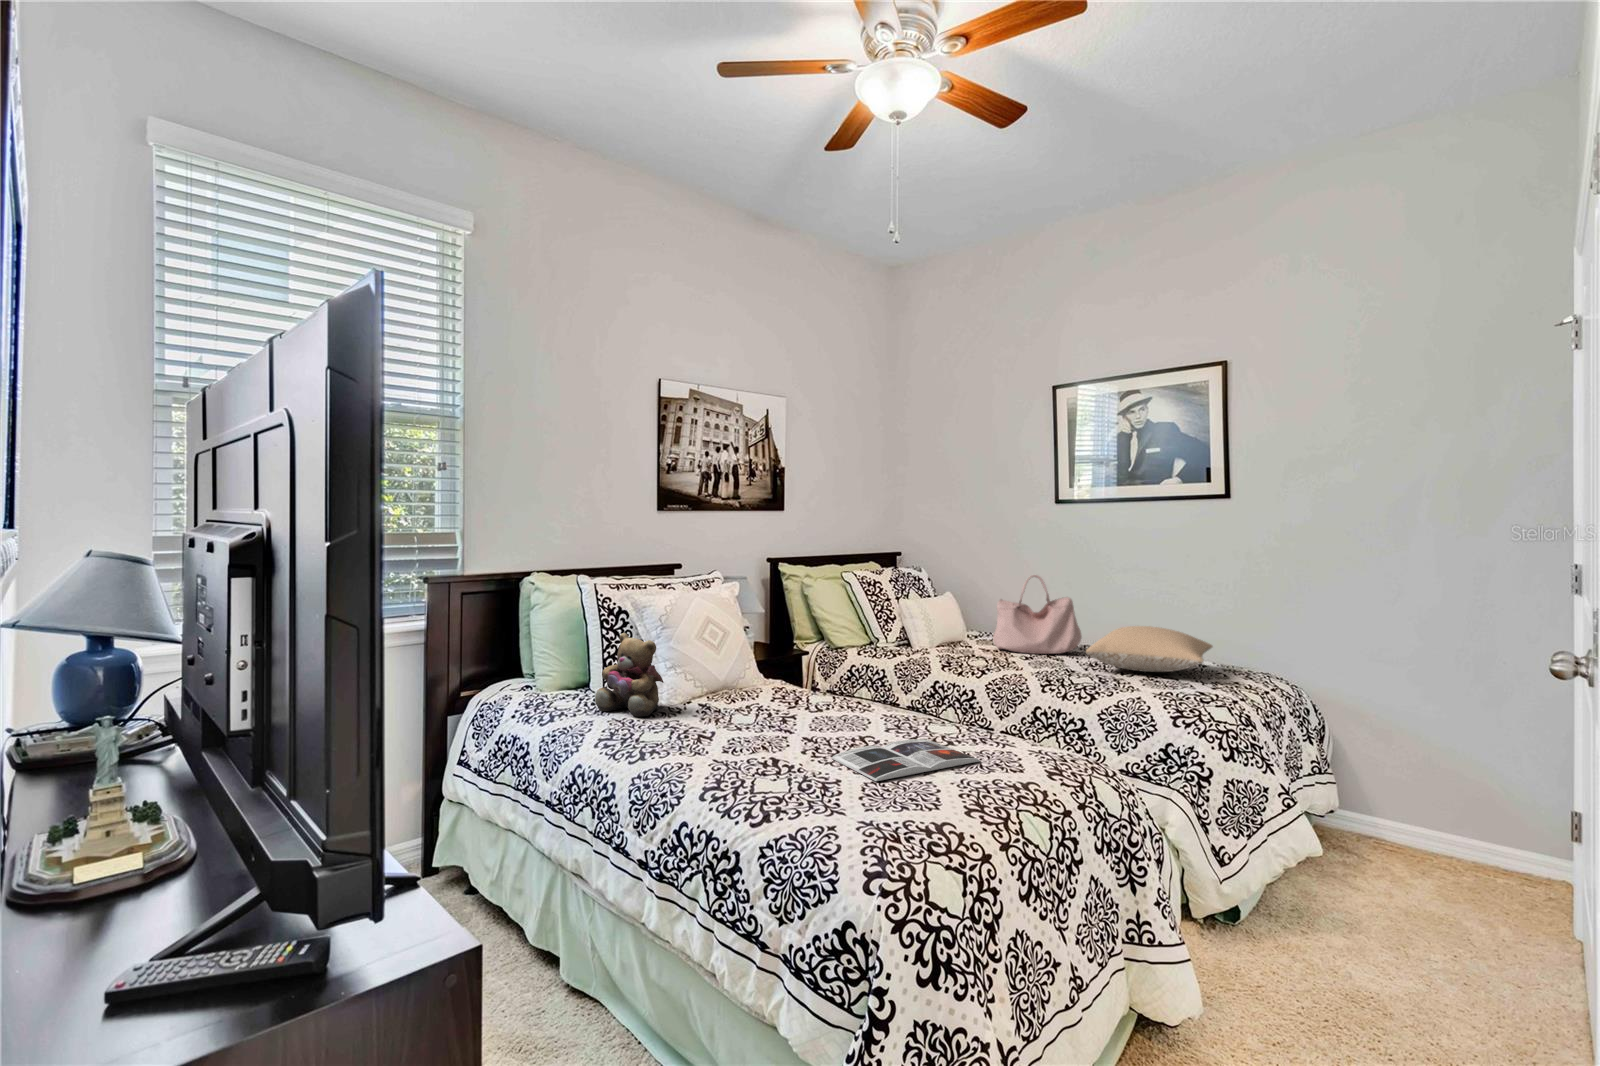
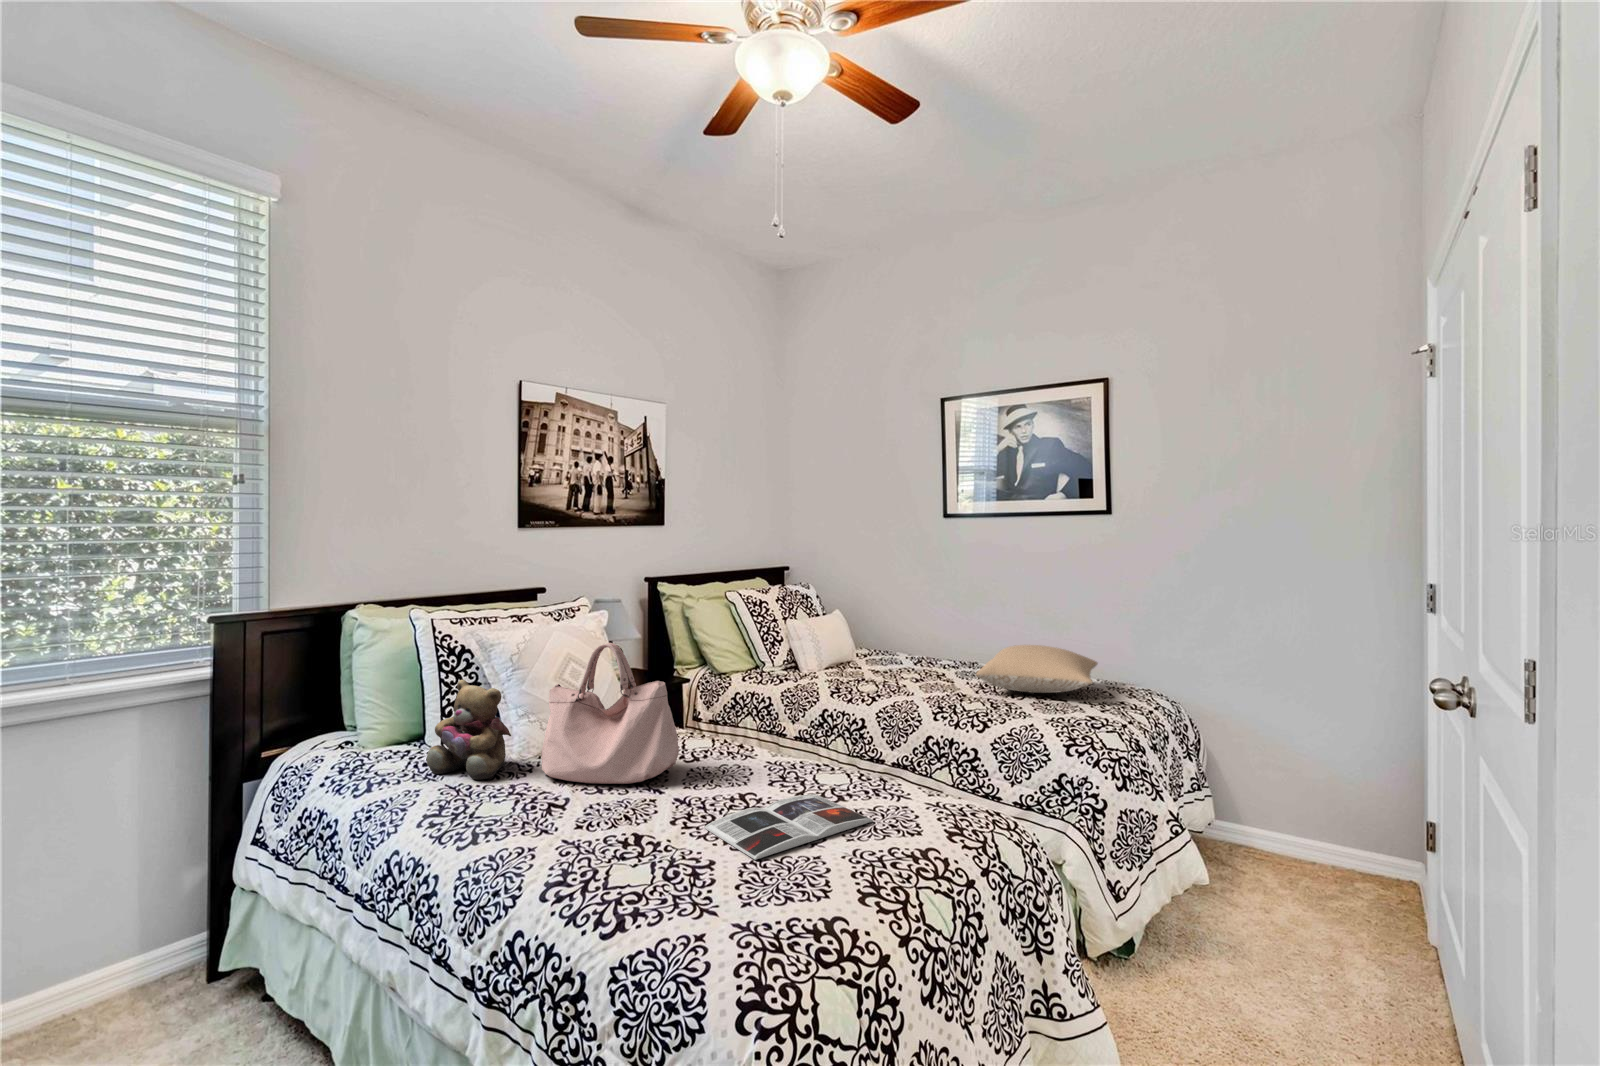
handbag: present [993,575,1082,654] -> present [541,643,679,784]

